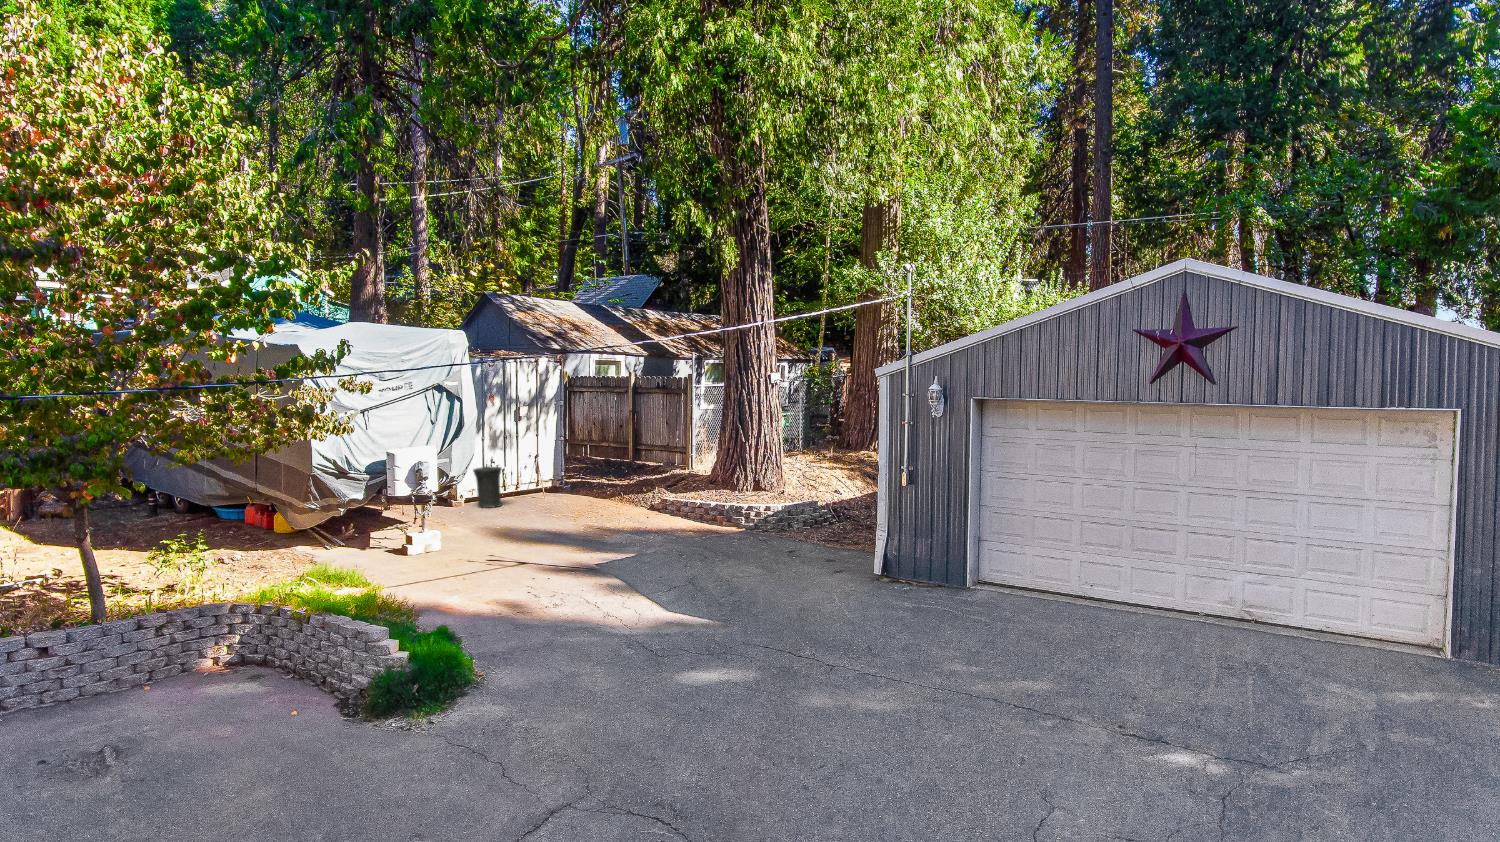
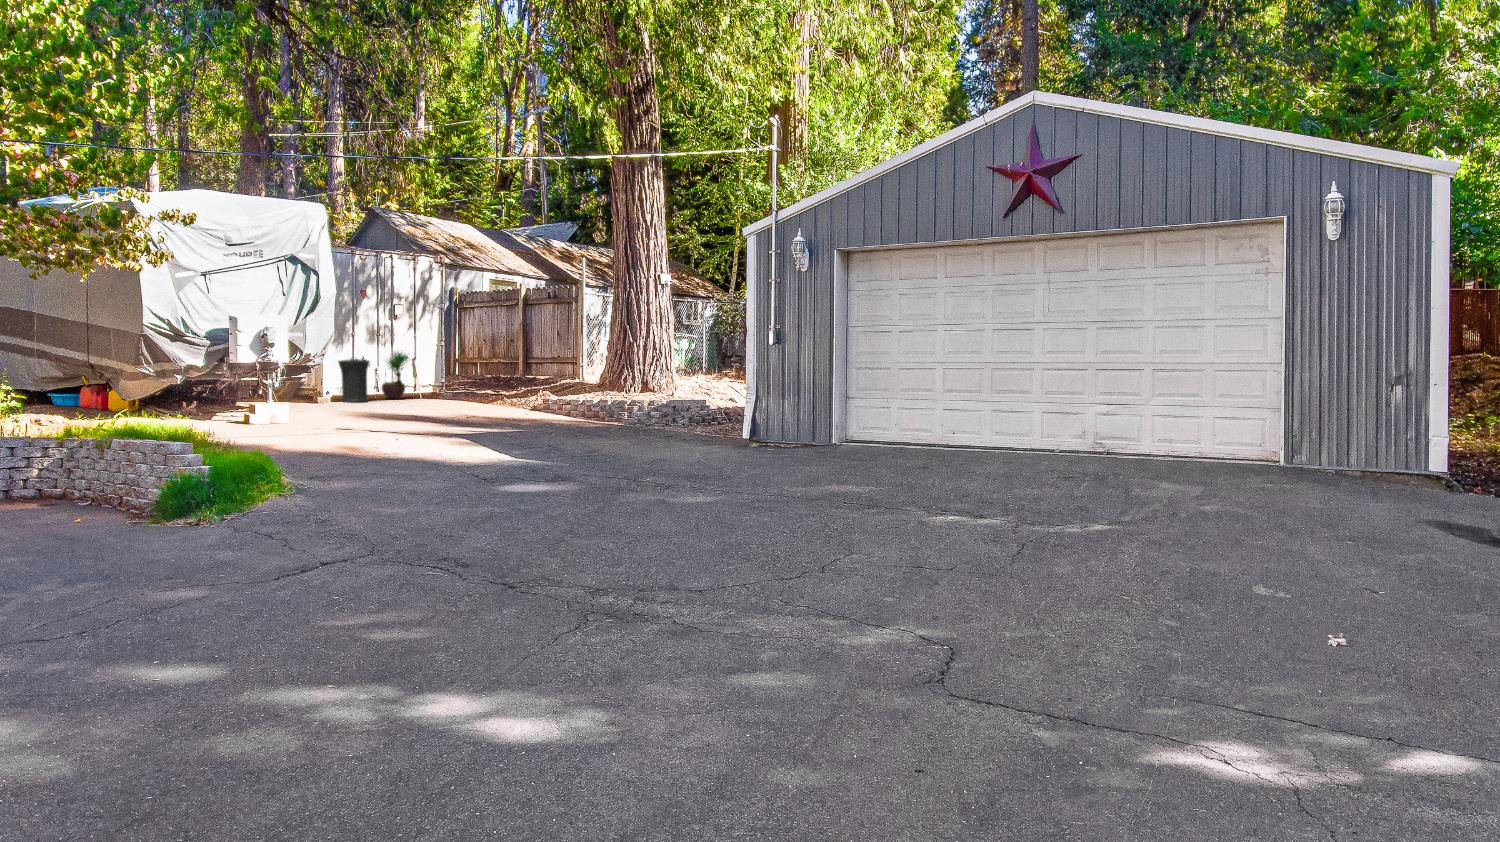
potted tree: none [512,451,538,499] -> present [382,352,409,399]

